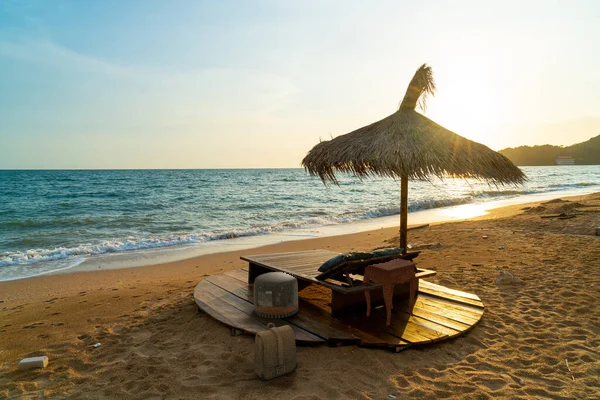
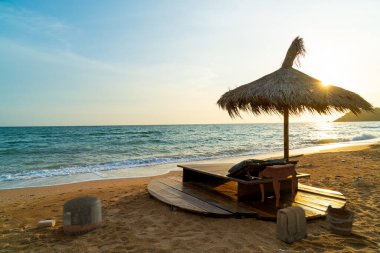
pouf: present [254,272,298,318] -> present [63,196,102,235]
backpack: present [253,323,298,380] -> present [276,204,307,243]
bucket: none [453,323,493,367] -> present [325,205,354,235]

